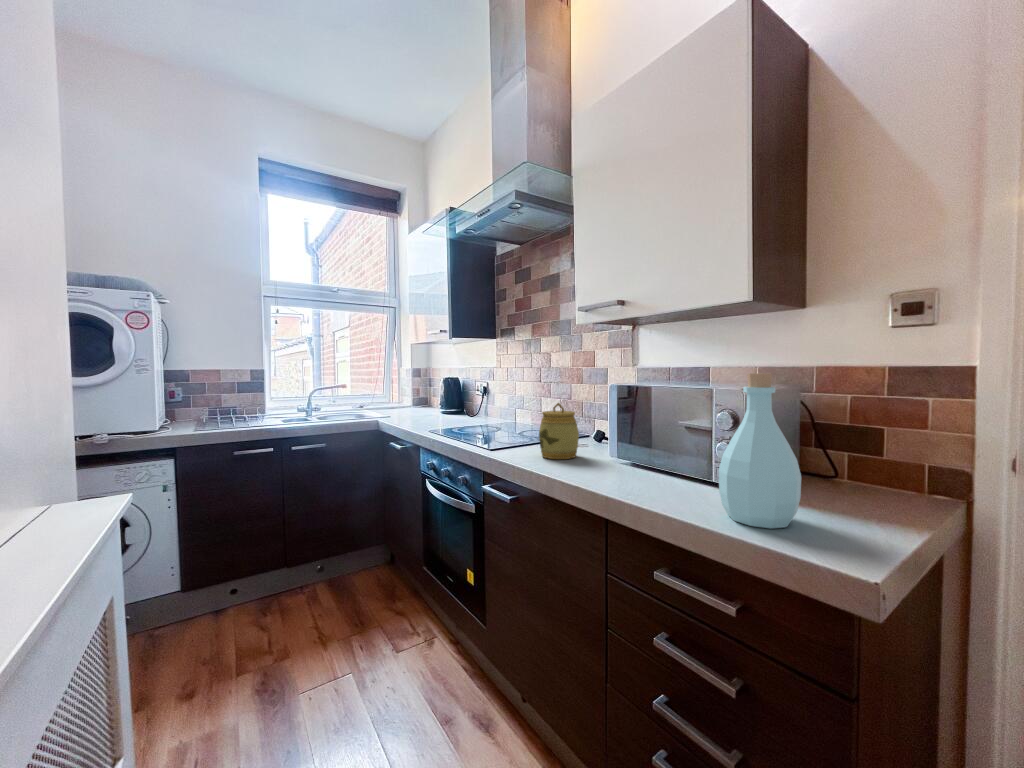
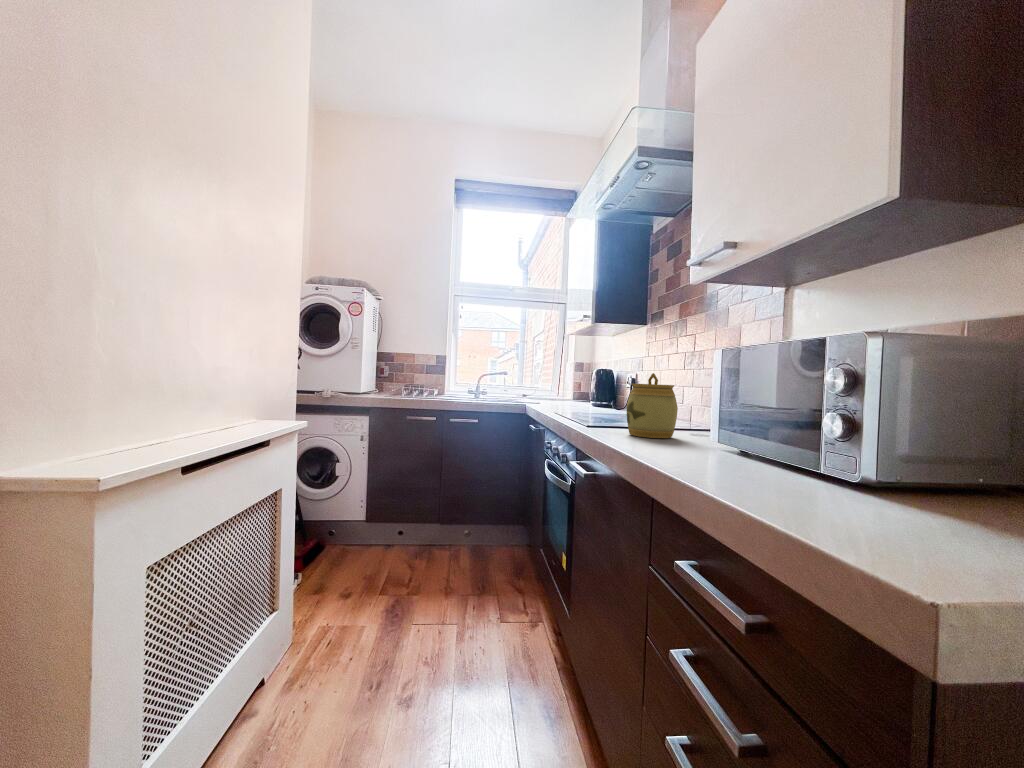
bottle: present [719,373,801,528] -> none [762,280,898,522]

